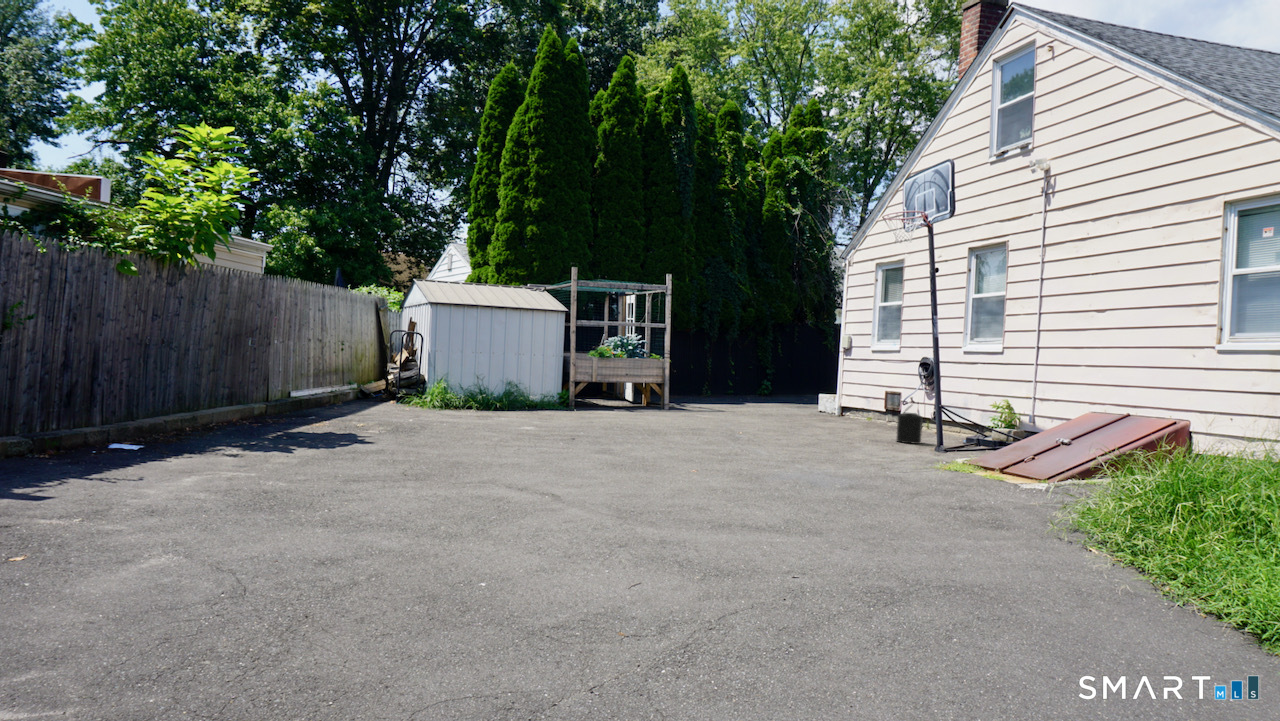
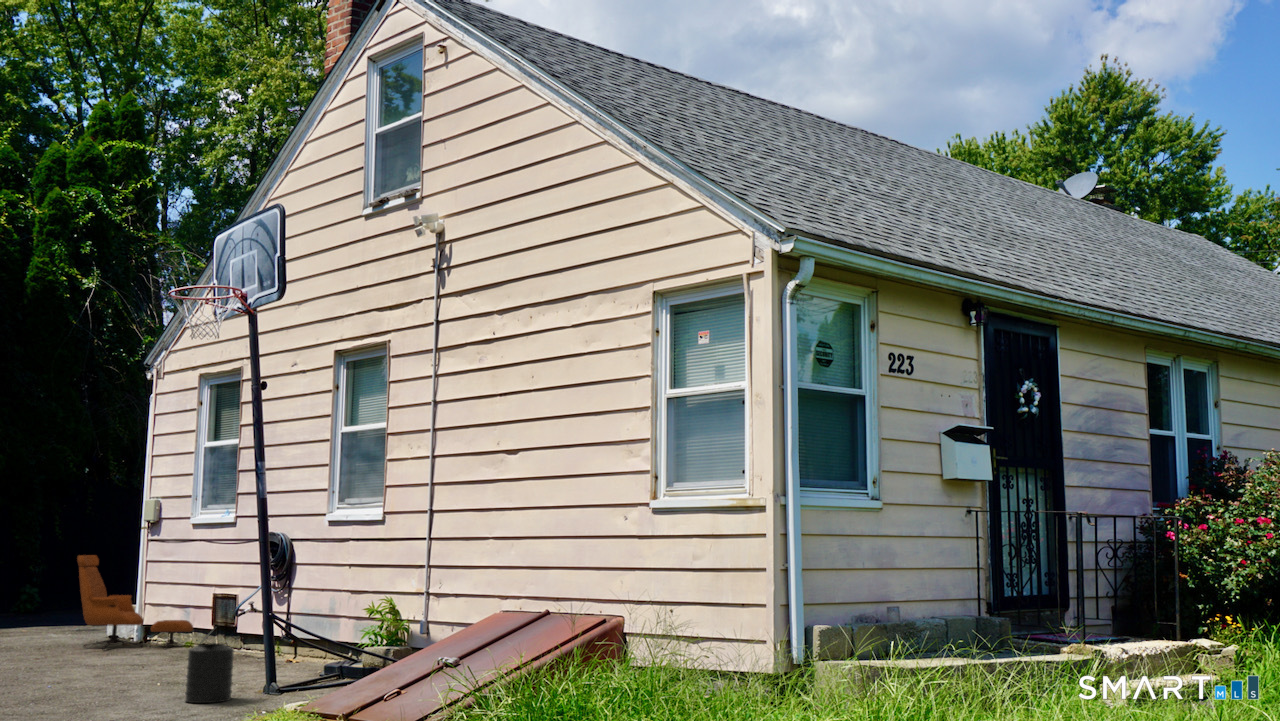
lounge chair: none [814,365,875,420] -> present [77,555,193,650]

